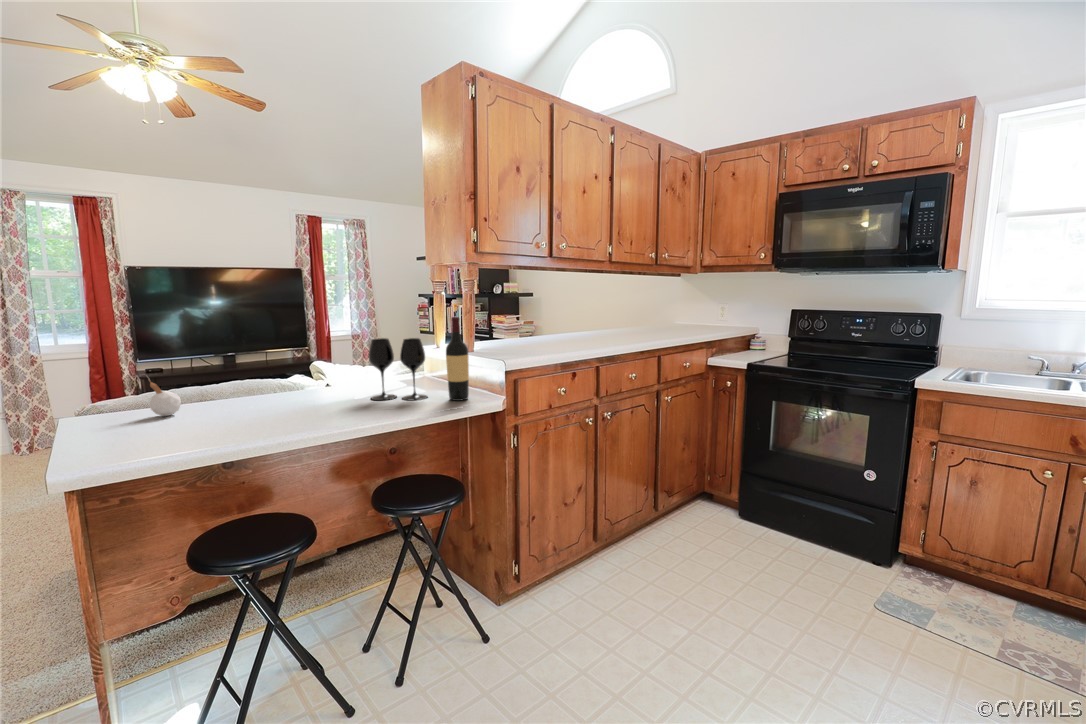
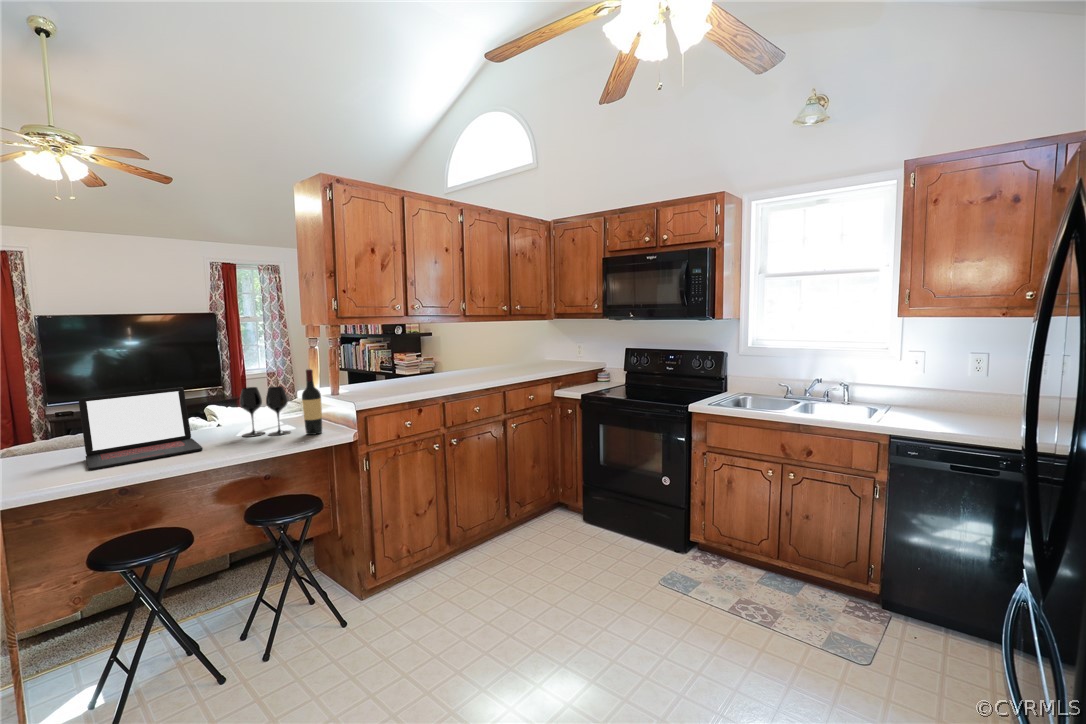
laptop: none [186,336,333,436] -> present [79,387,203,470]
candle: present [149,379,181,416] -> none [45,424,75,457]

